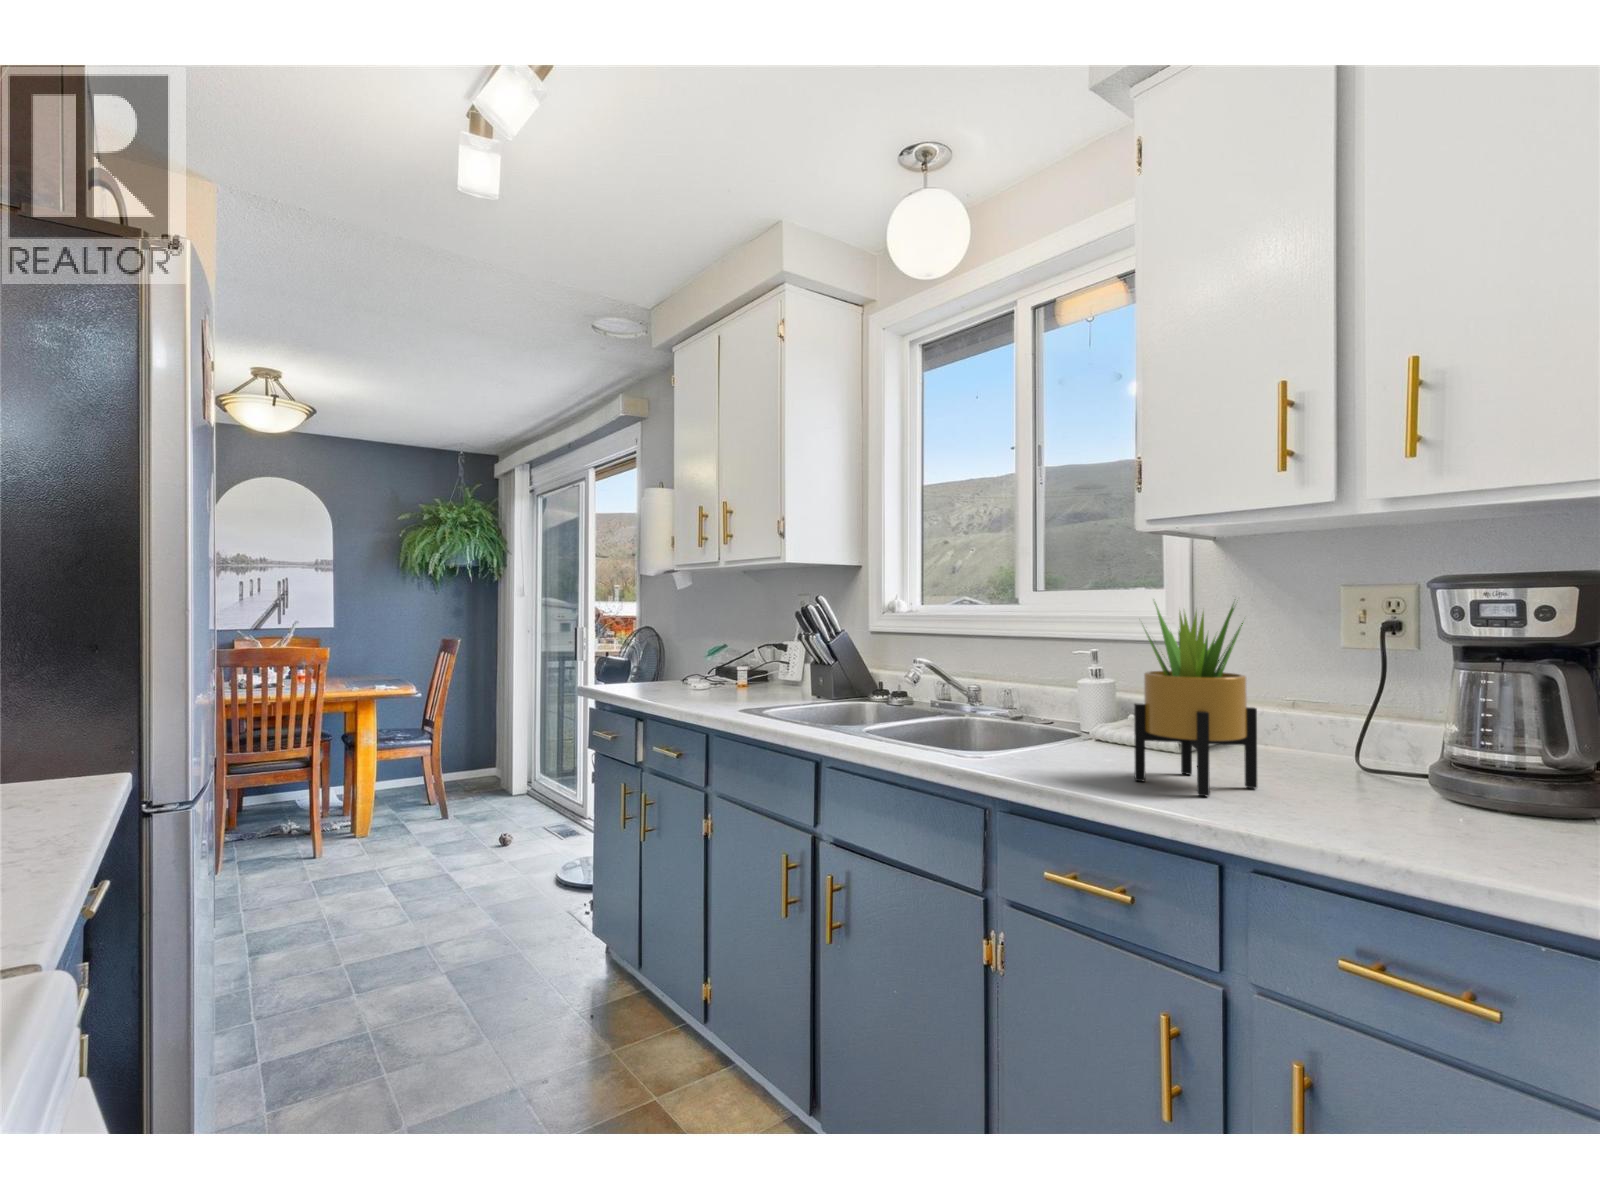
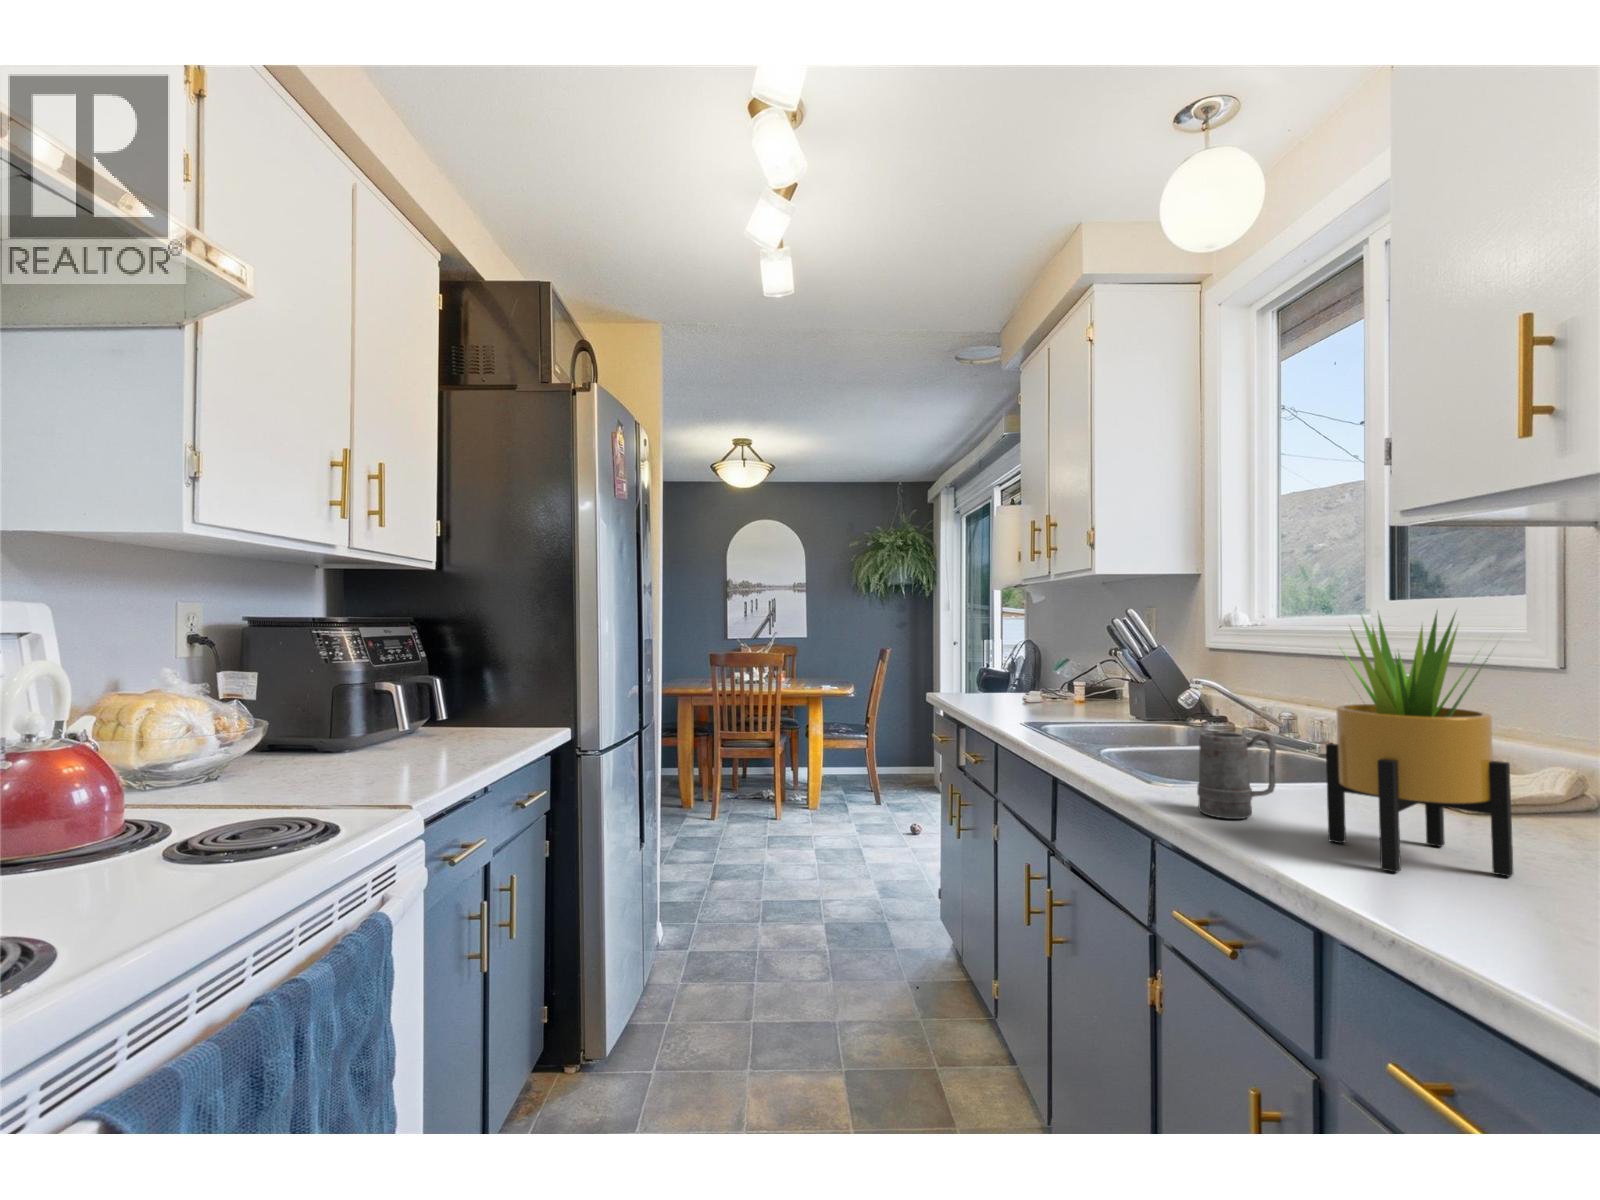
mug: none [1021,700,1078,774] -> present [1197,732,1276,819]

